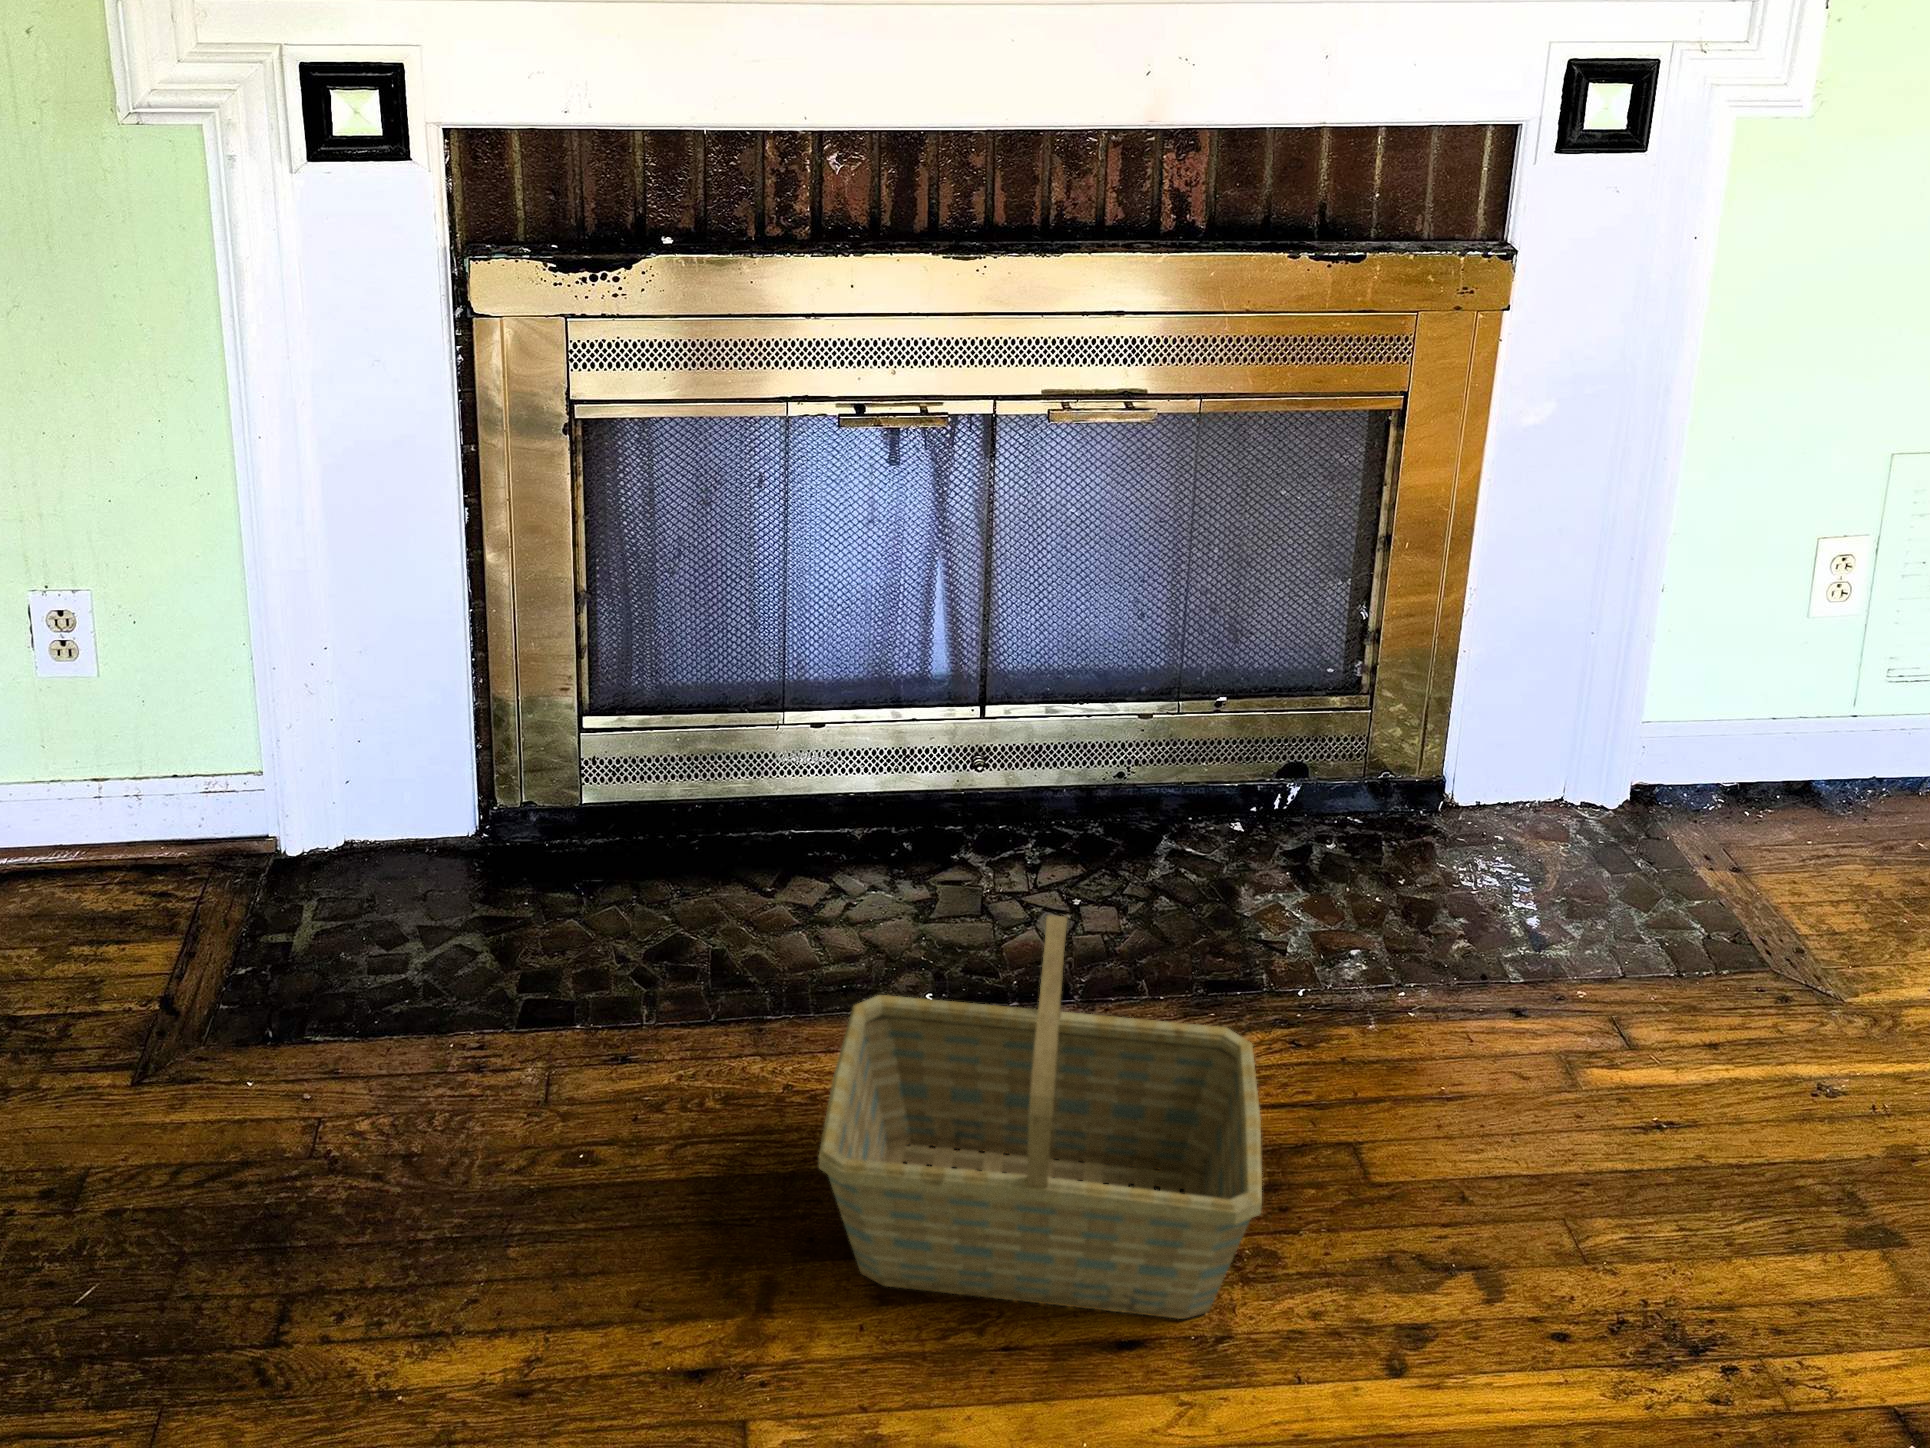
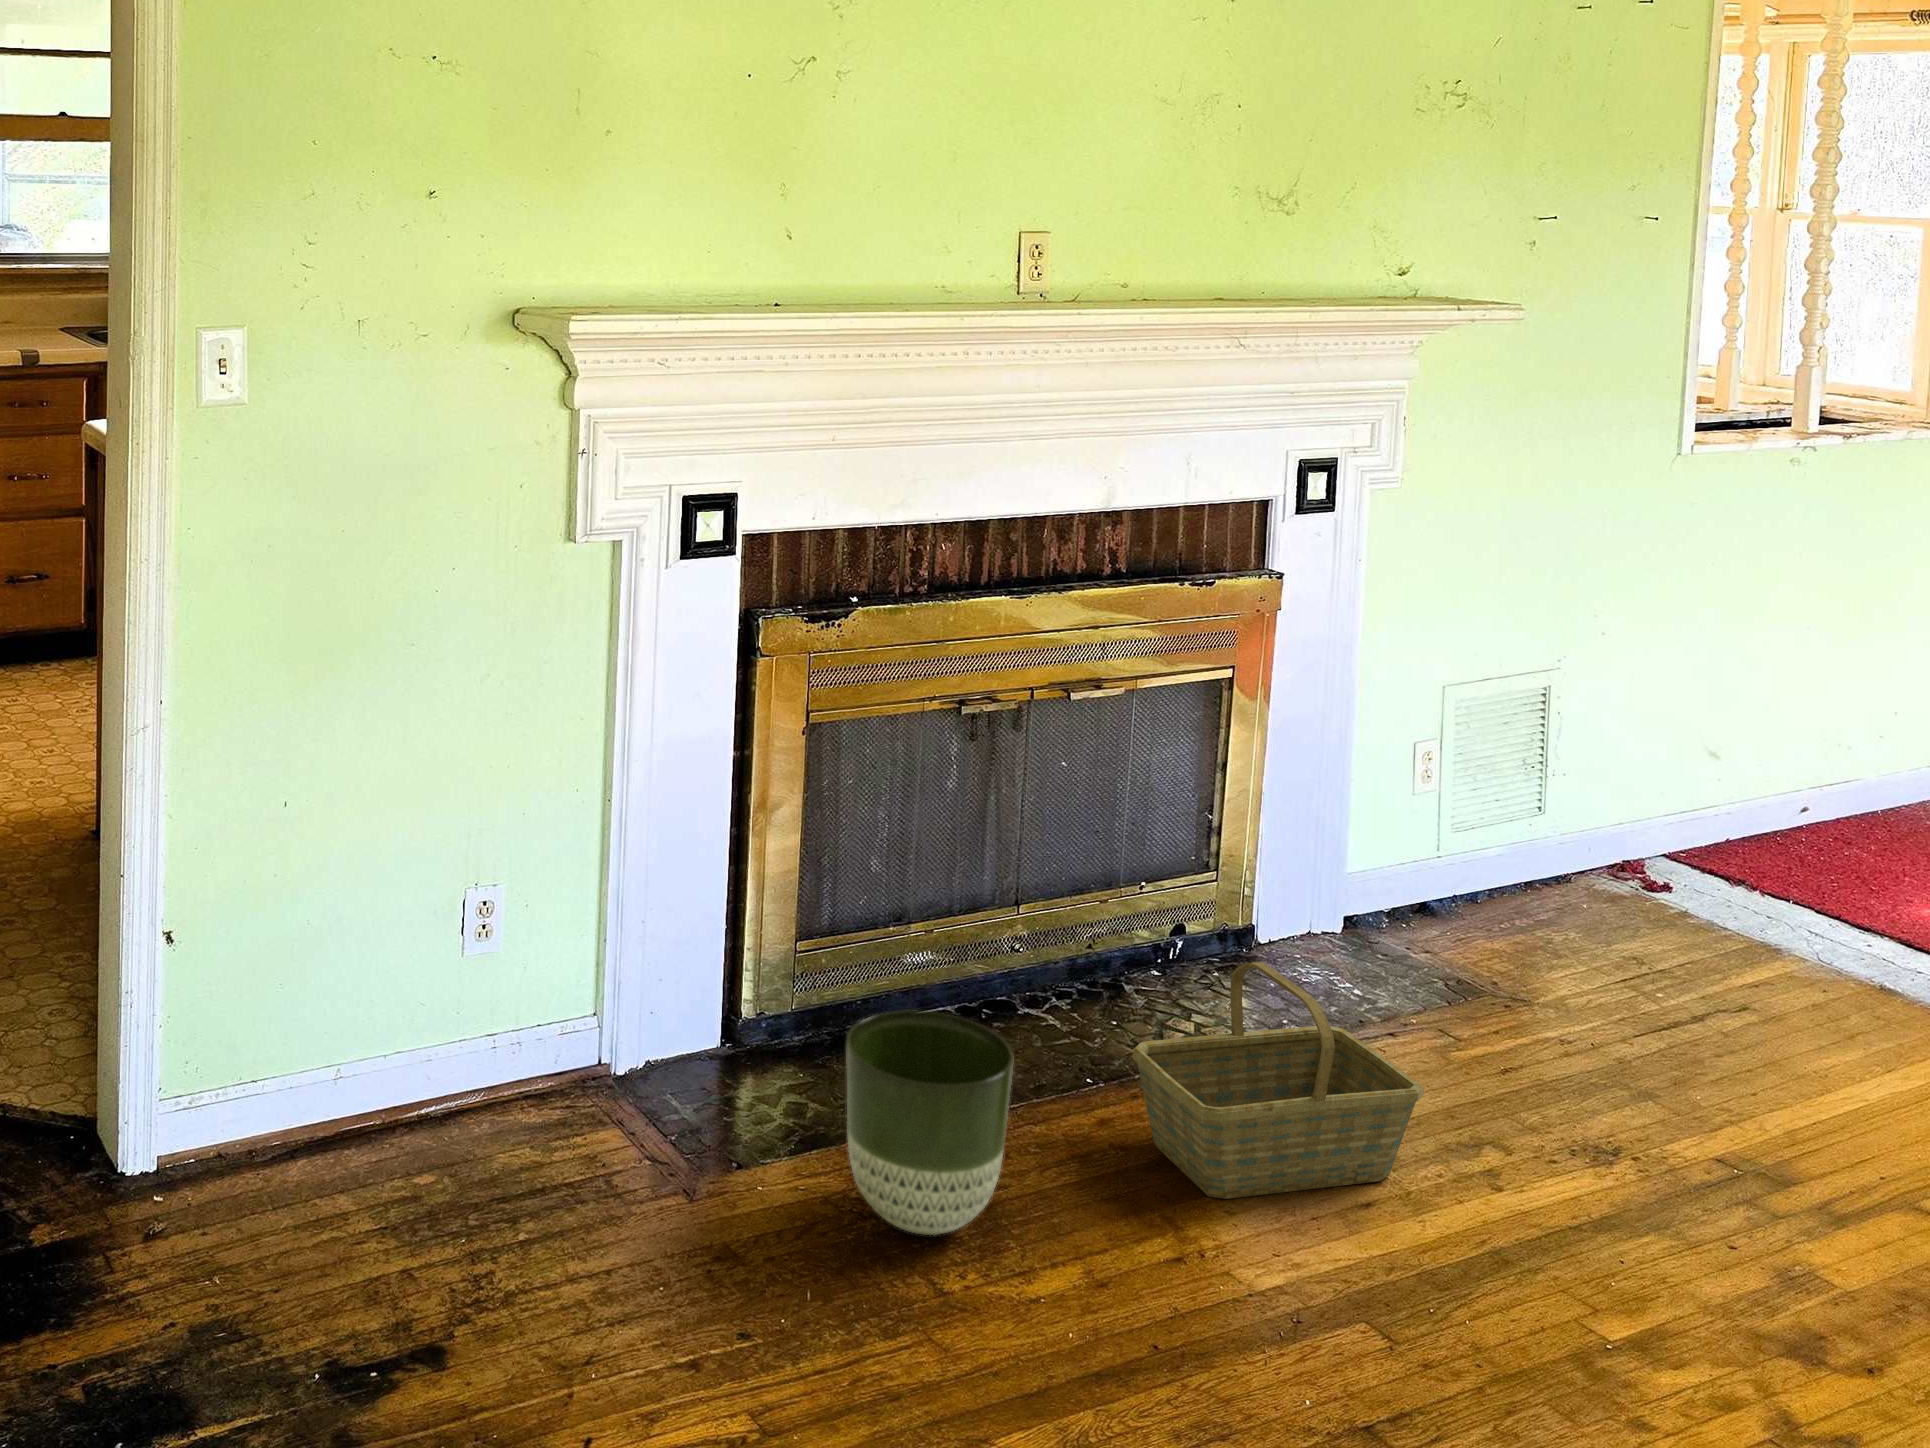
planter: none [223,892,497,1243] -> present [846,1011,1014,1235]

